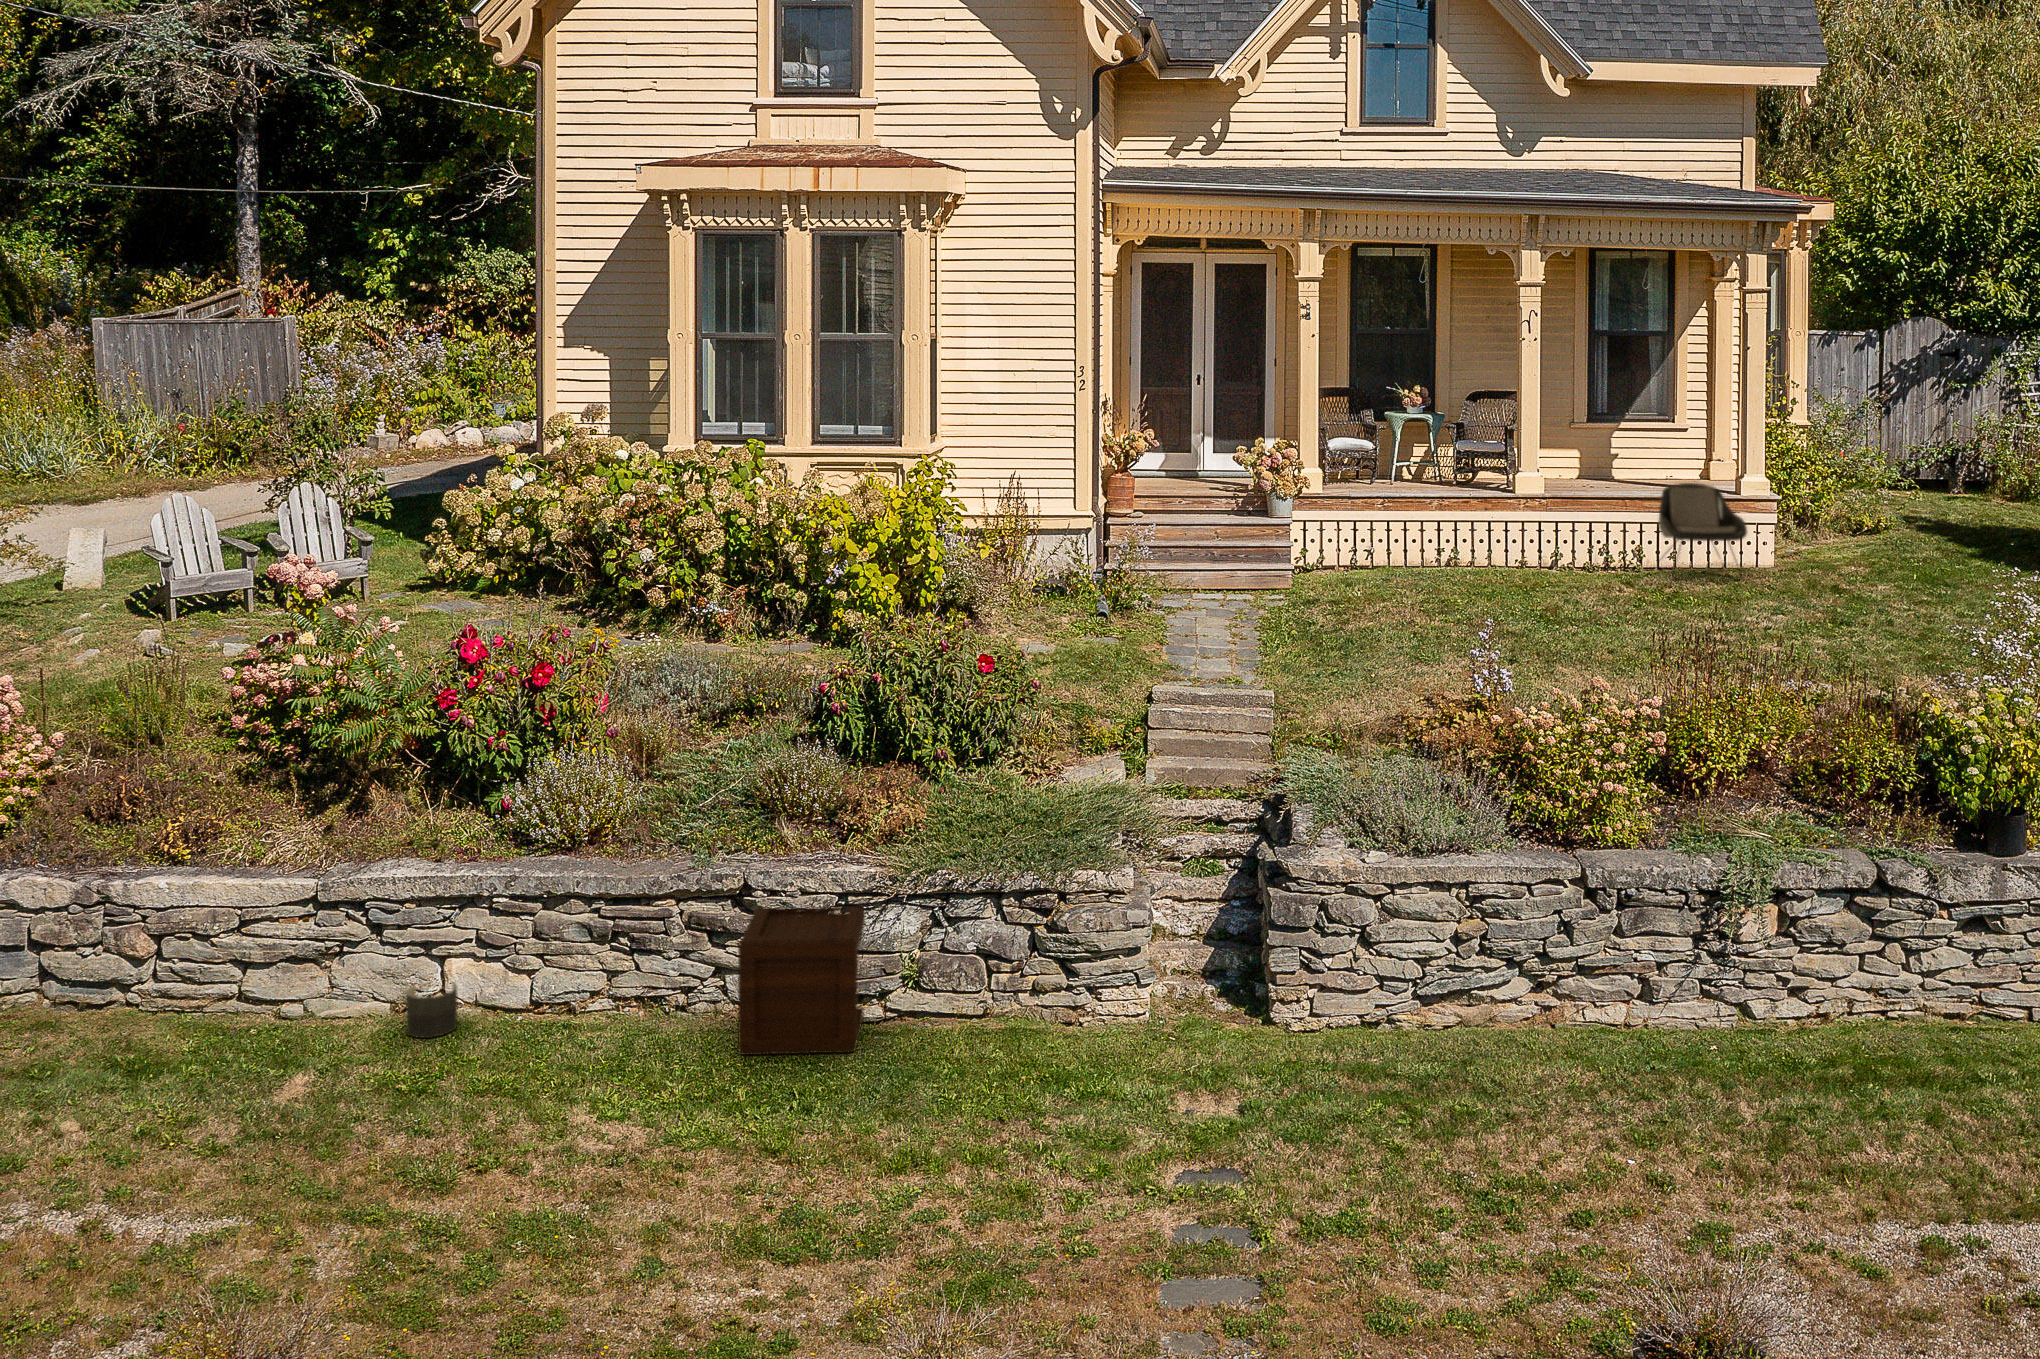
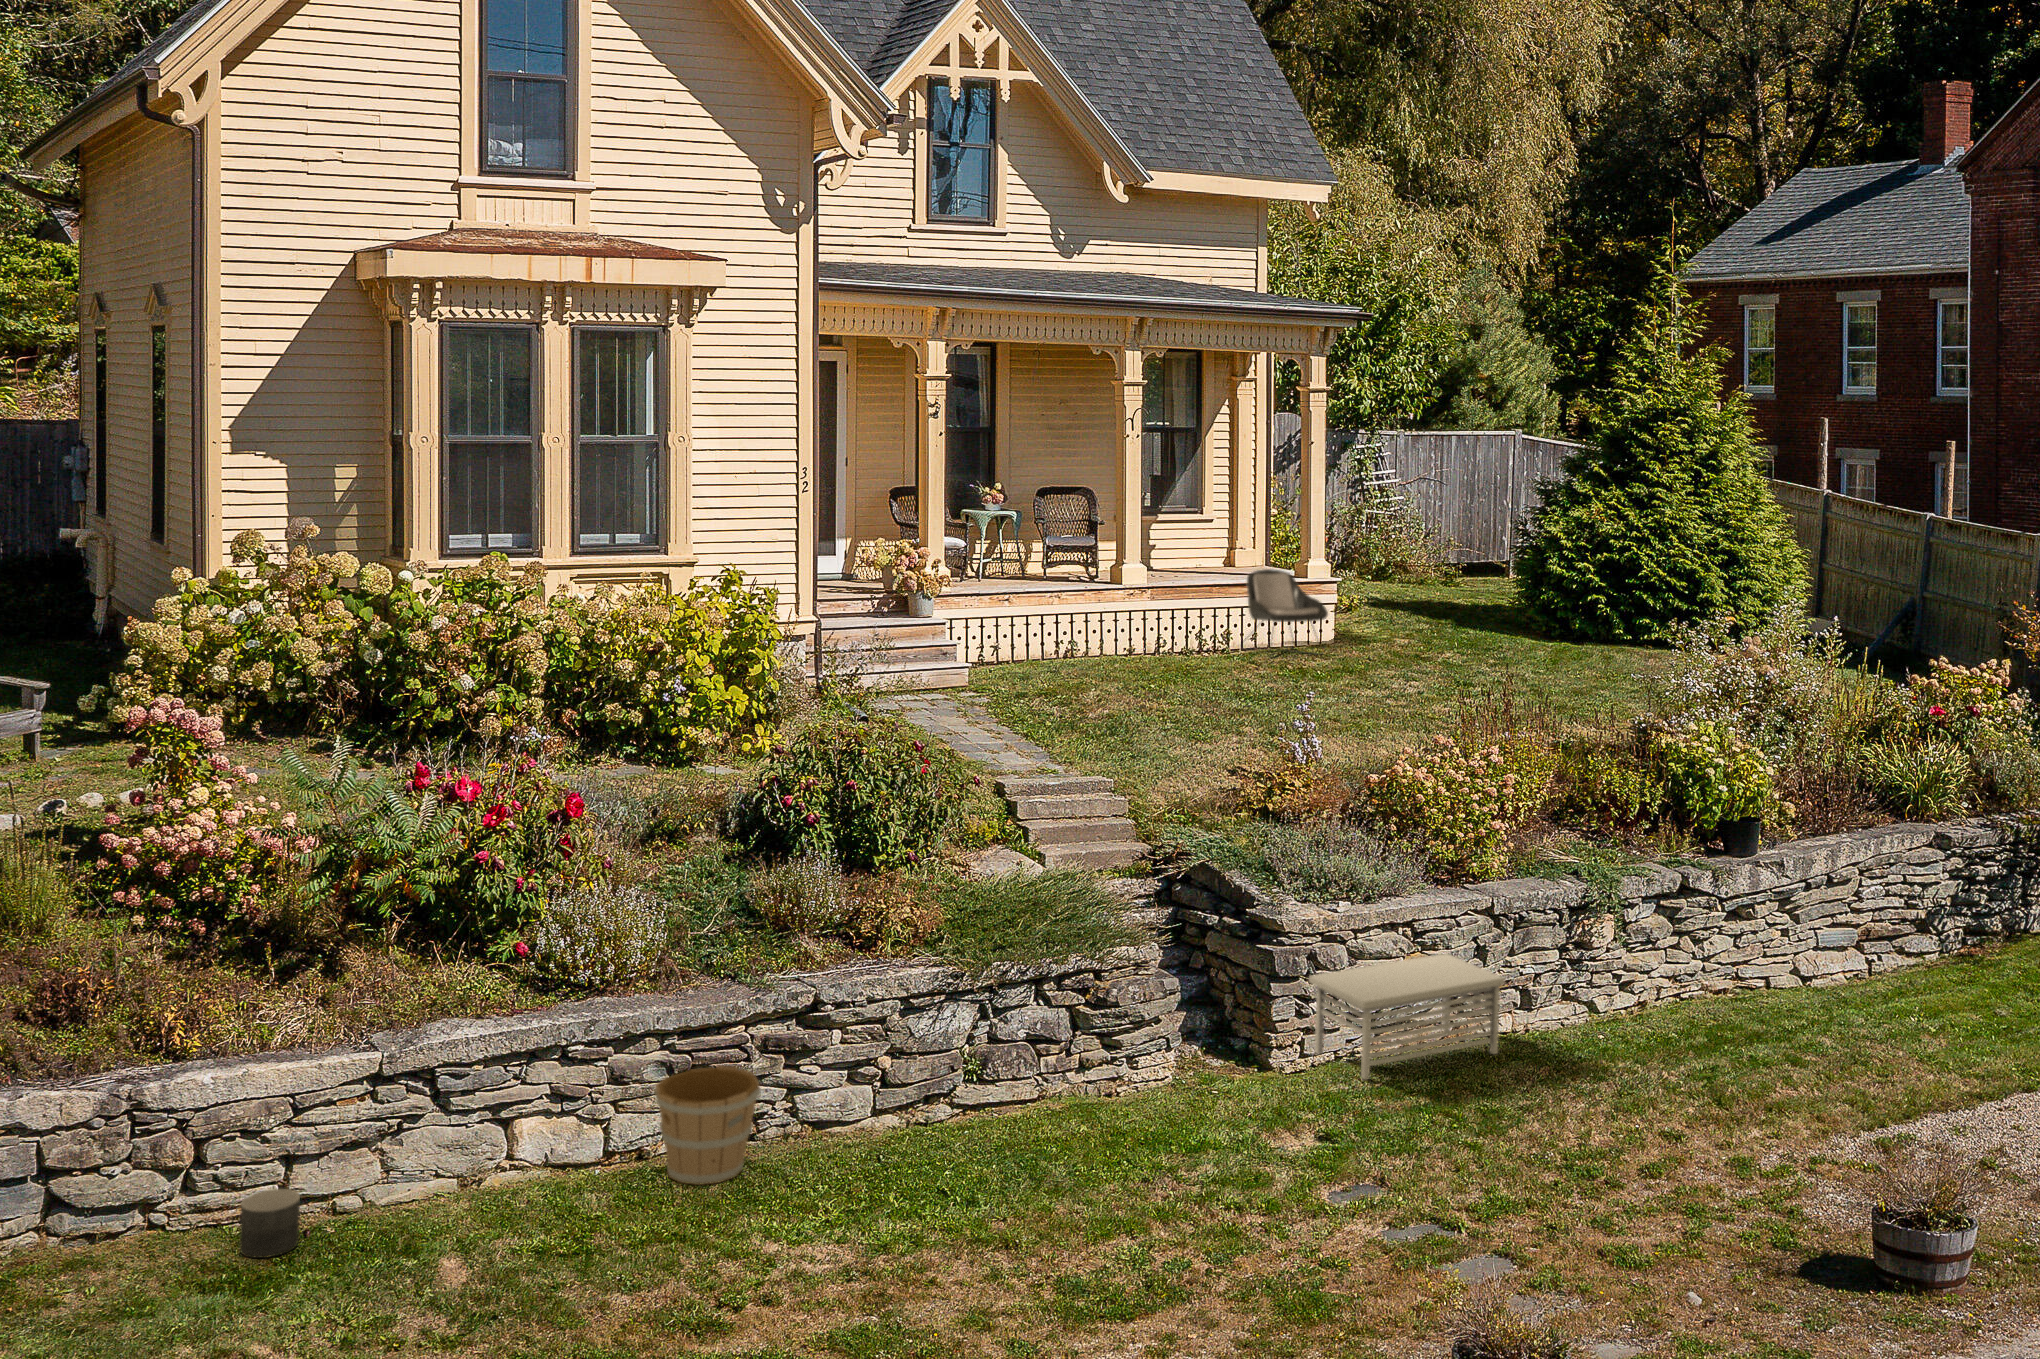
wooden crate: present [738,907,865,1055] -> none [829,1005,978,1164]
storage bench: none [1316,923,1539,1053] -> present [1309,954,1505,1080]
wooden bucket: none [547,934,653,1048] -> present [655,1065,760,1185]
planter: present [406,982,457,1038] -> present [240,1189,300,1258]

